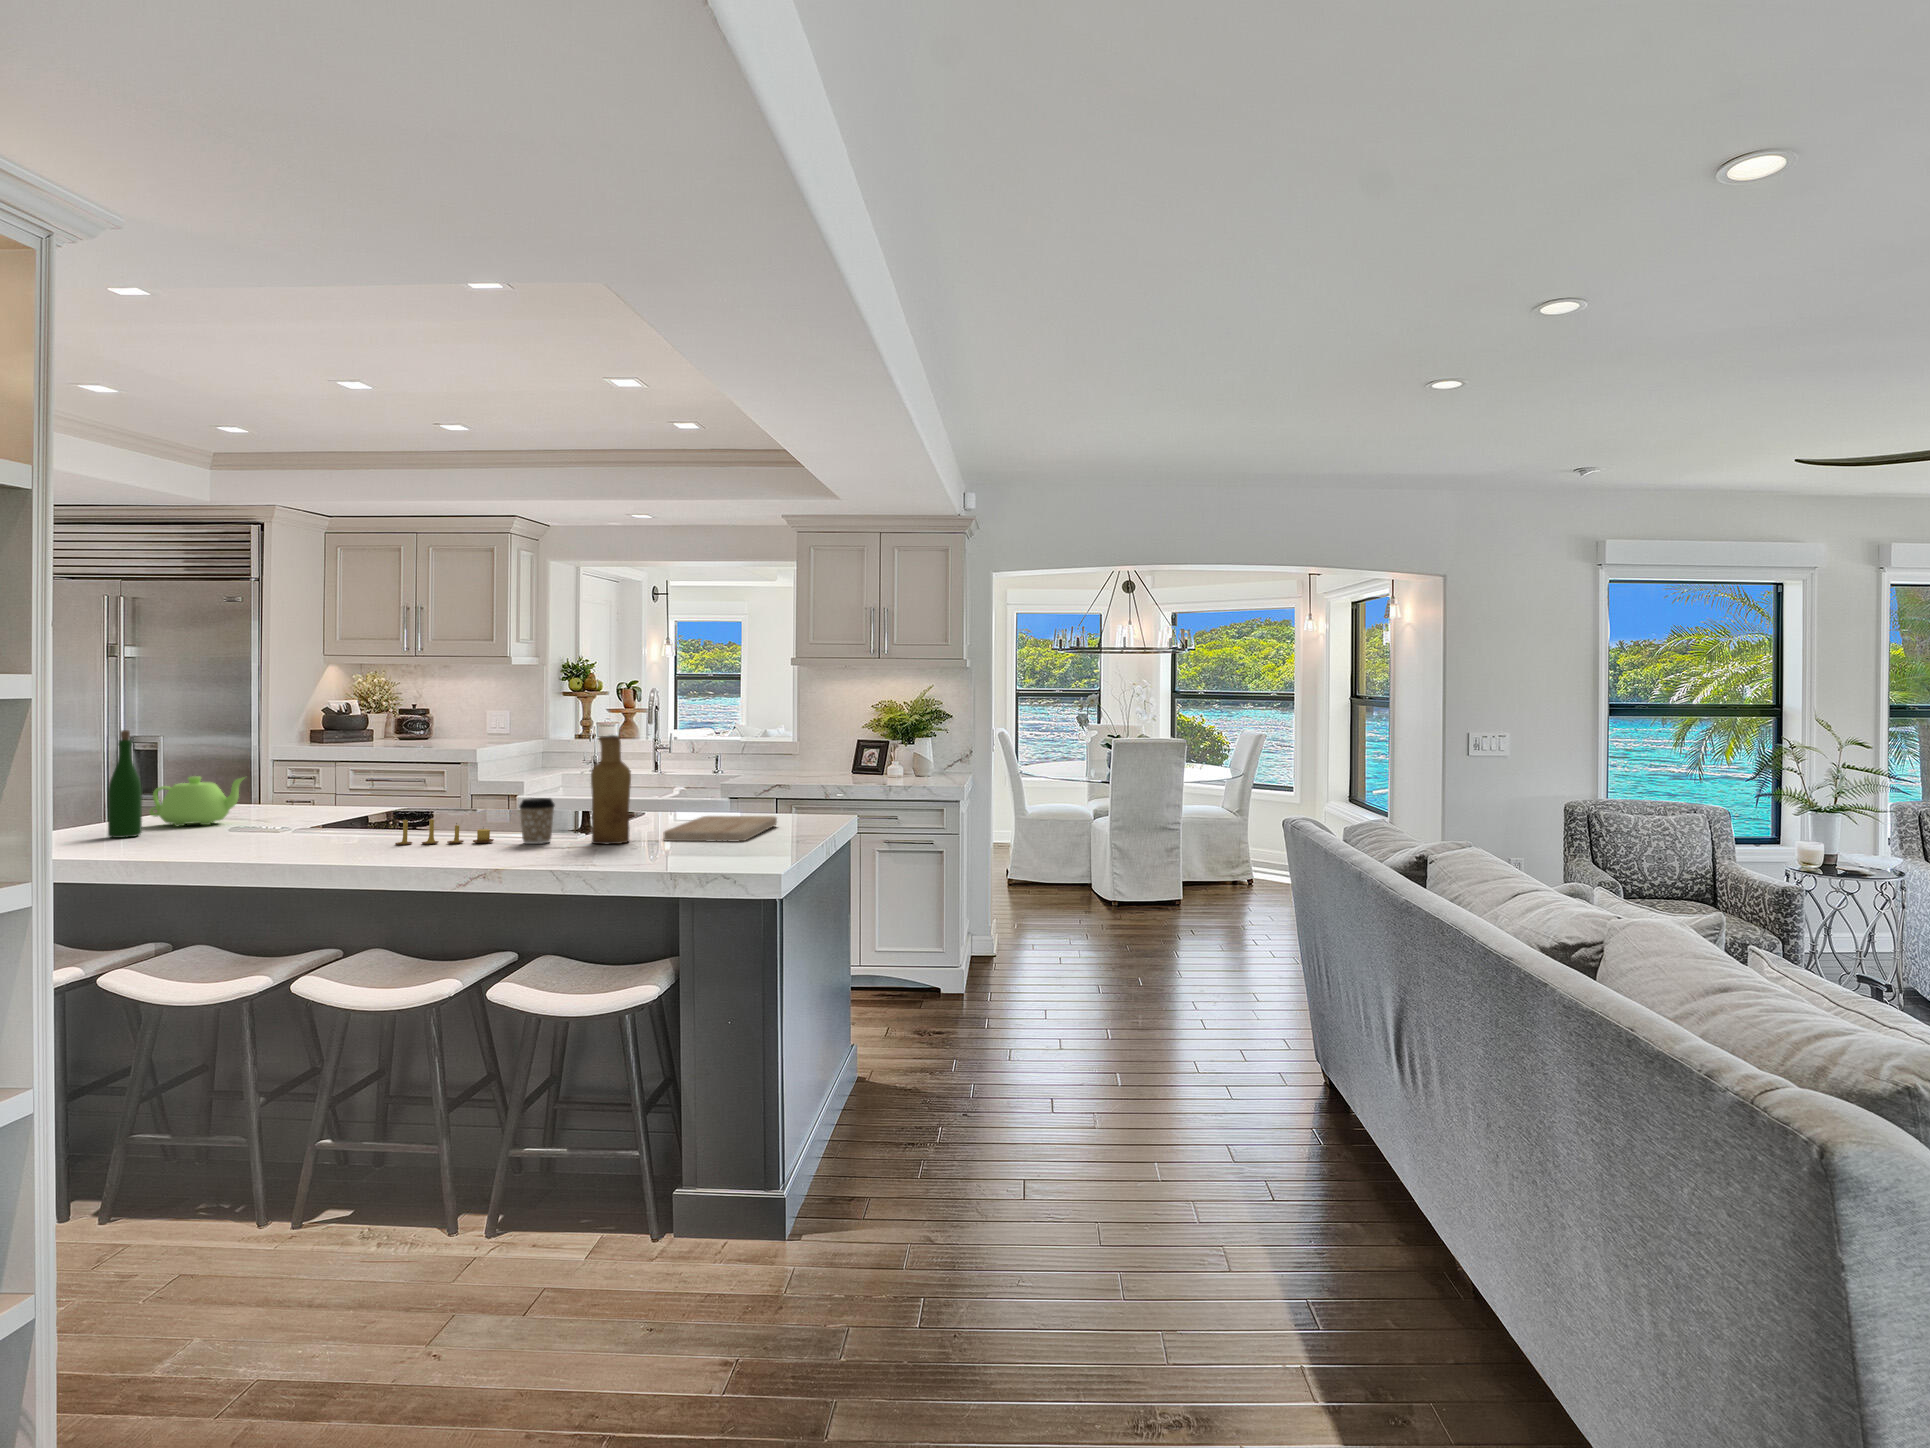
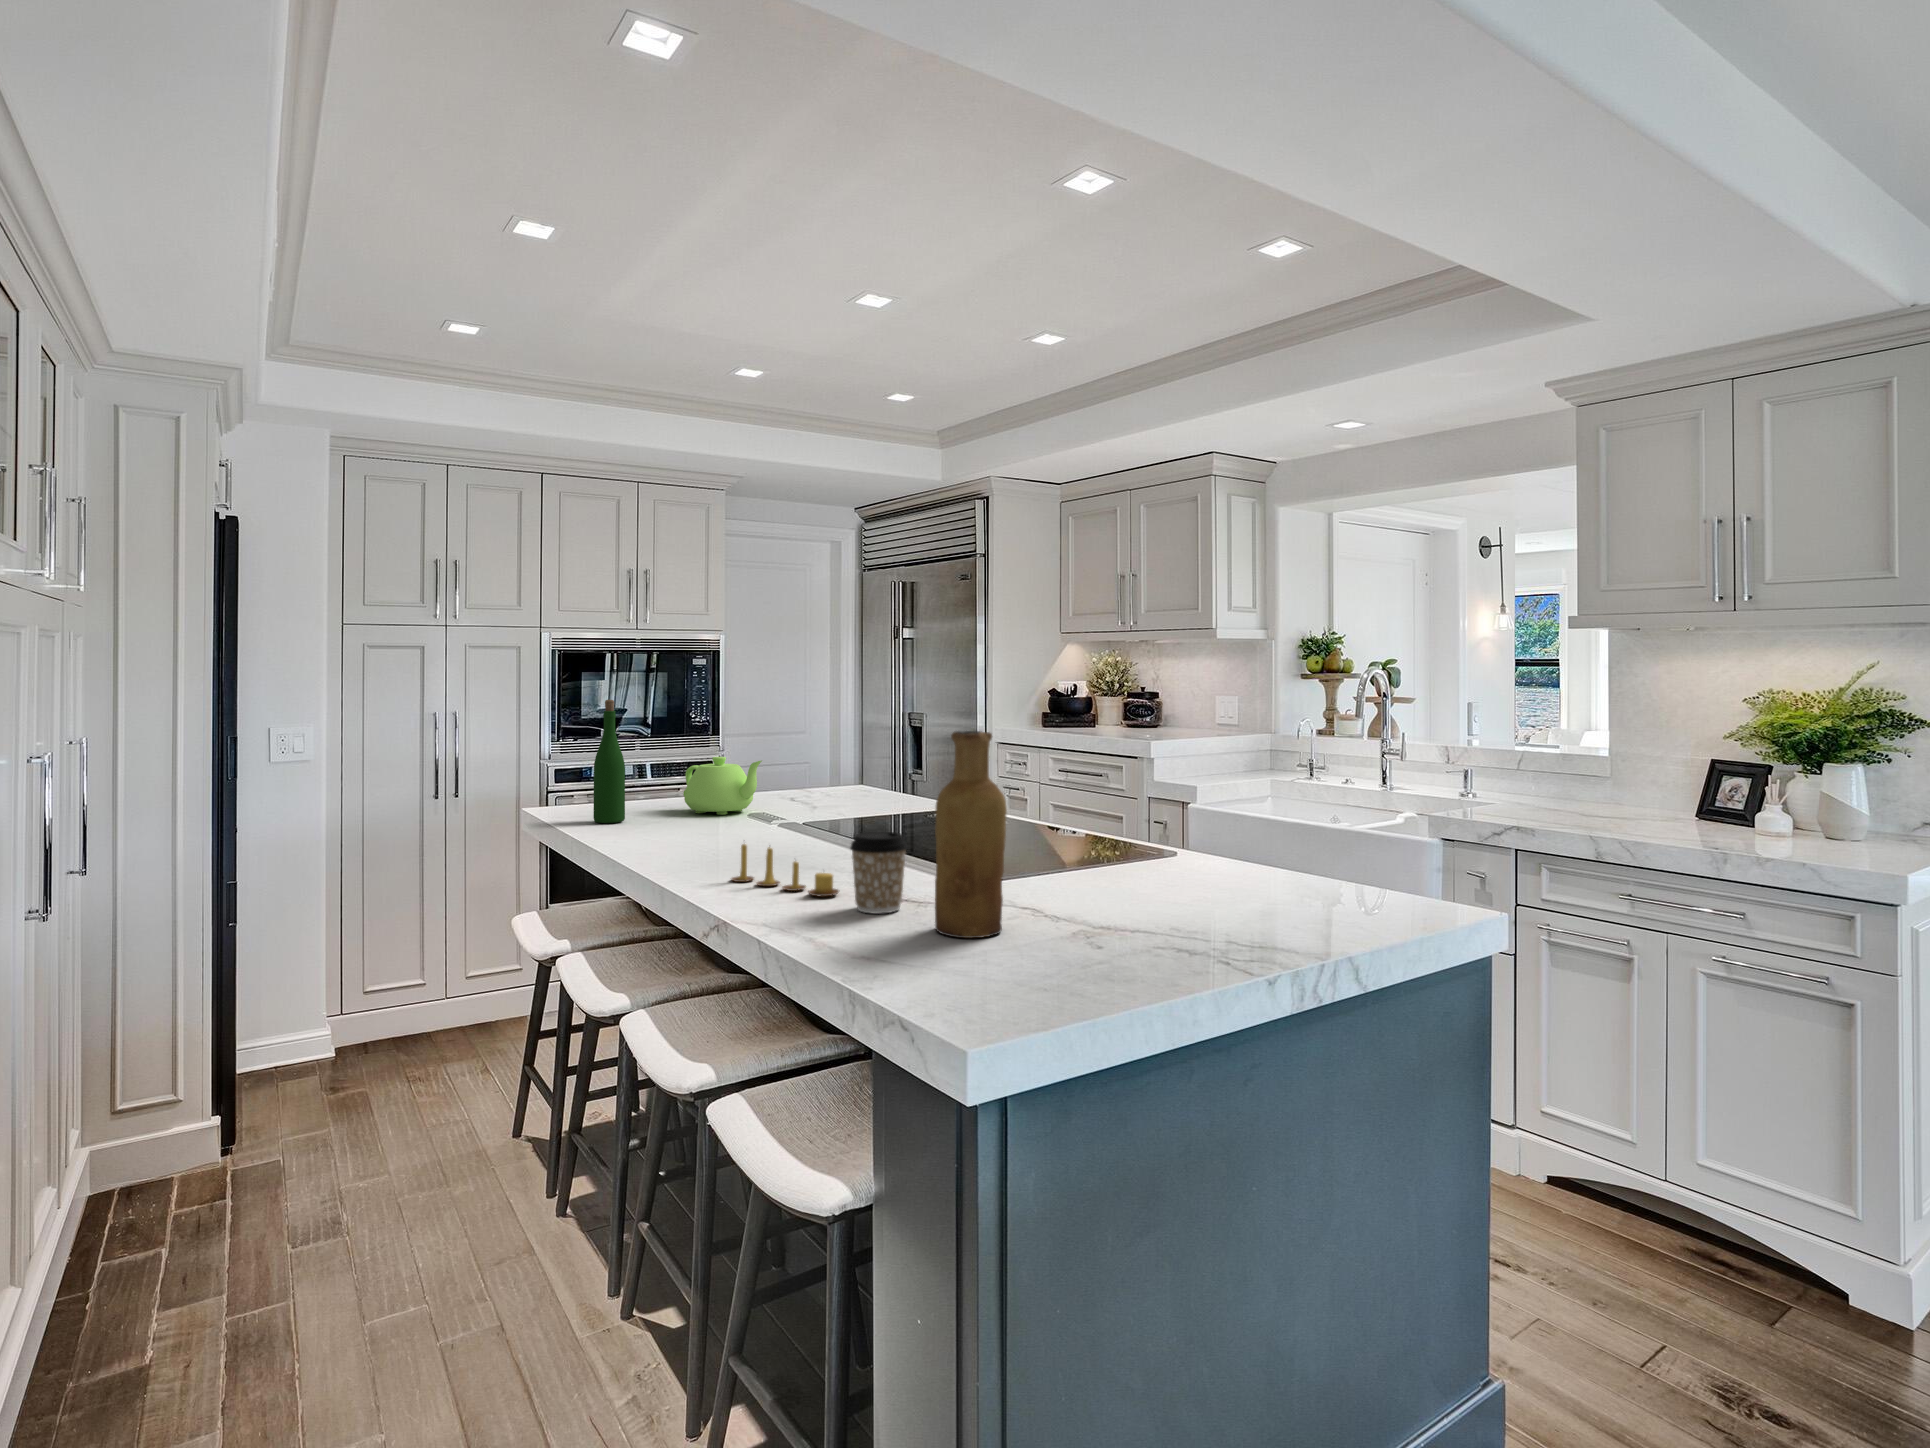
cutting board: present [663,816,777,842] -> none [1061,892,1346,977]

